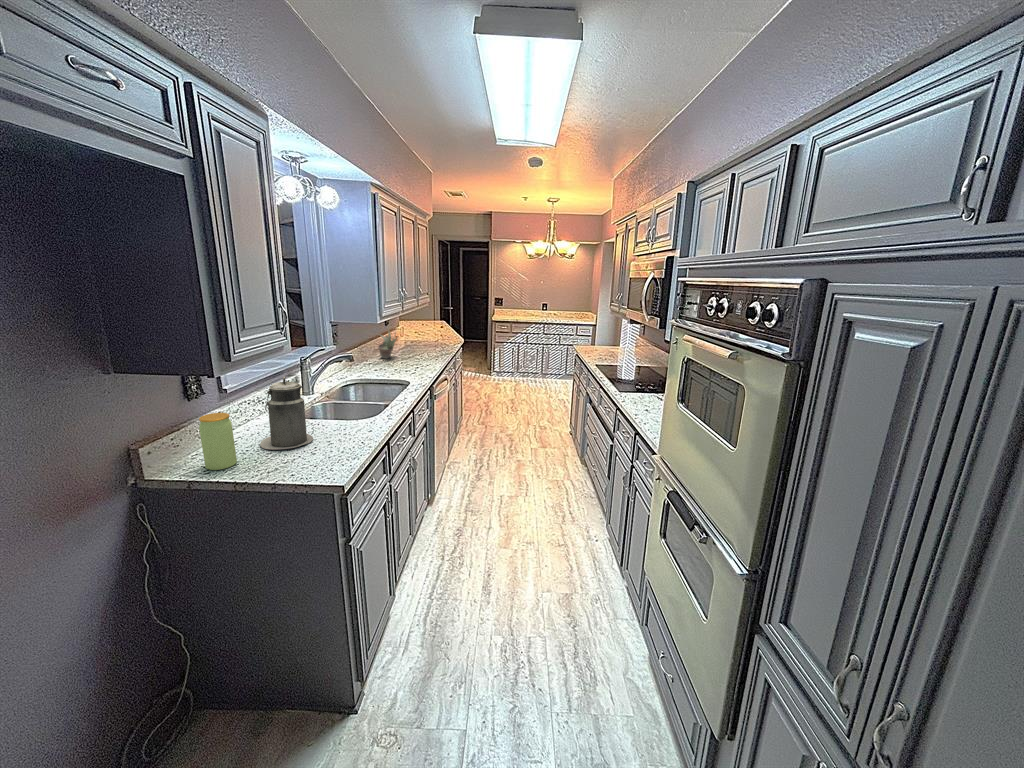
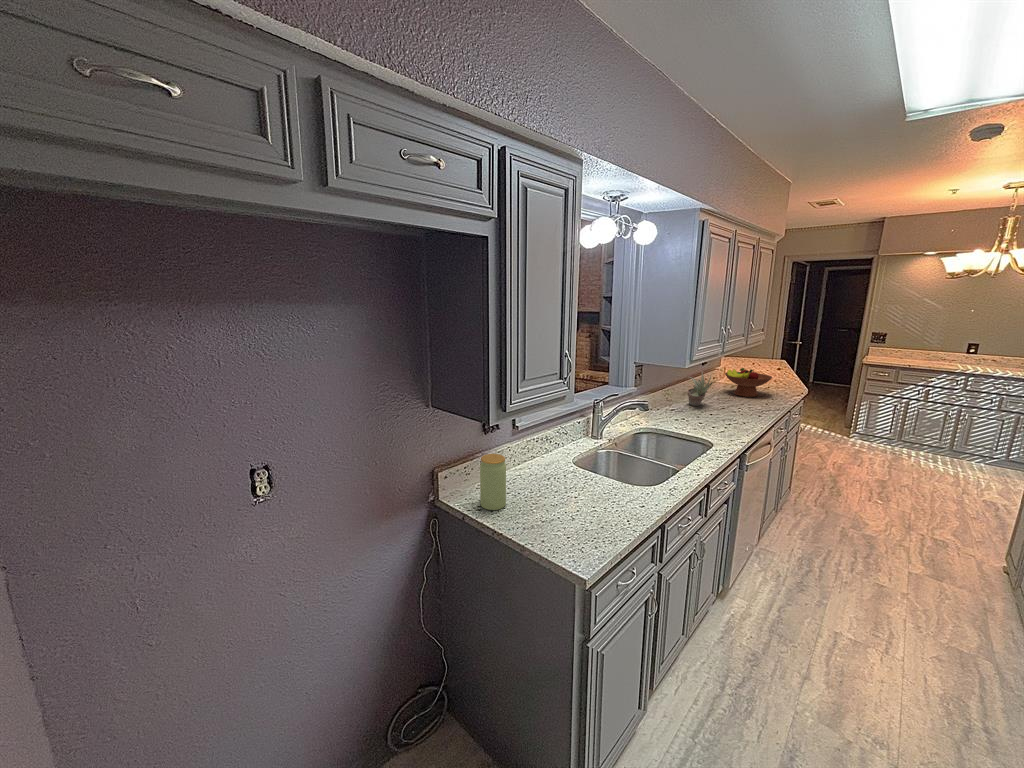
fruit bowl: none [404,324,440,348] -> present [725,368,772,397]
canister: present [260,376,313,450] -> none [531,427,581,504]

